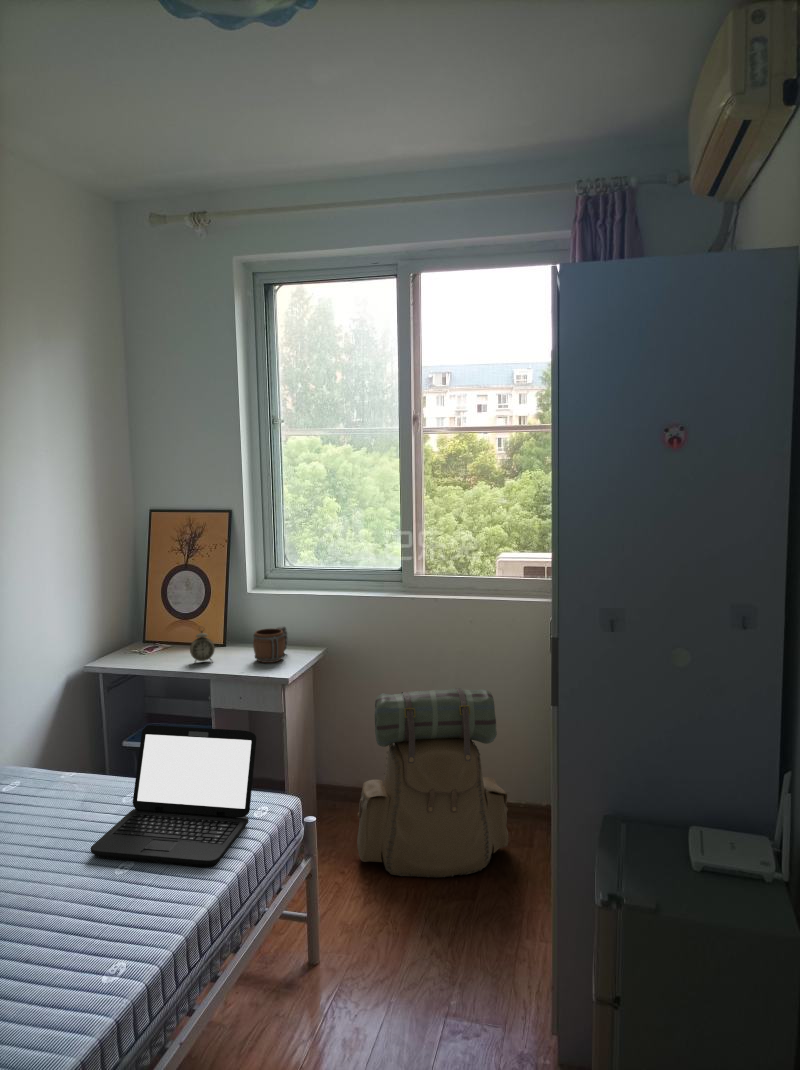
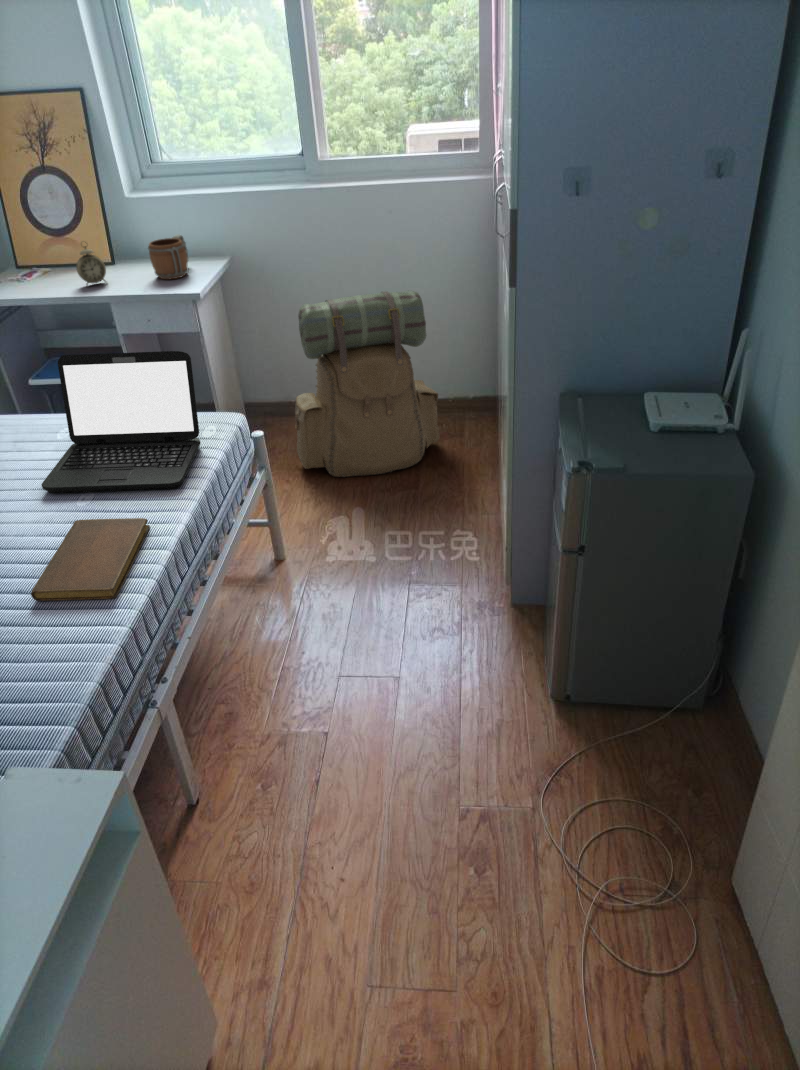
notebook: none [37,889,173,982] -> present [31,518,150,601]

